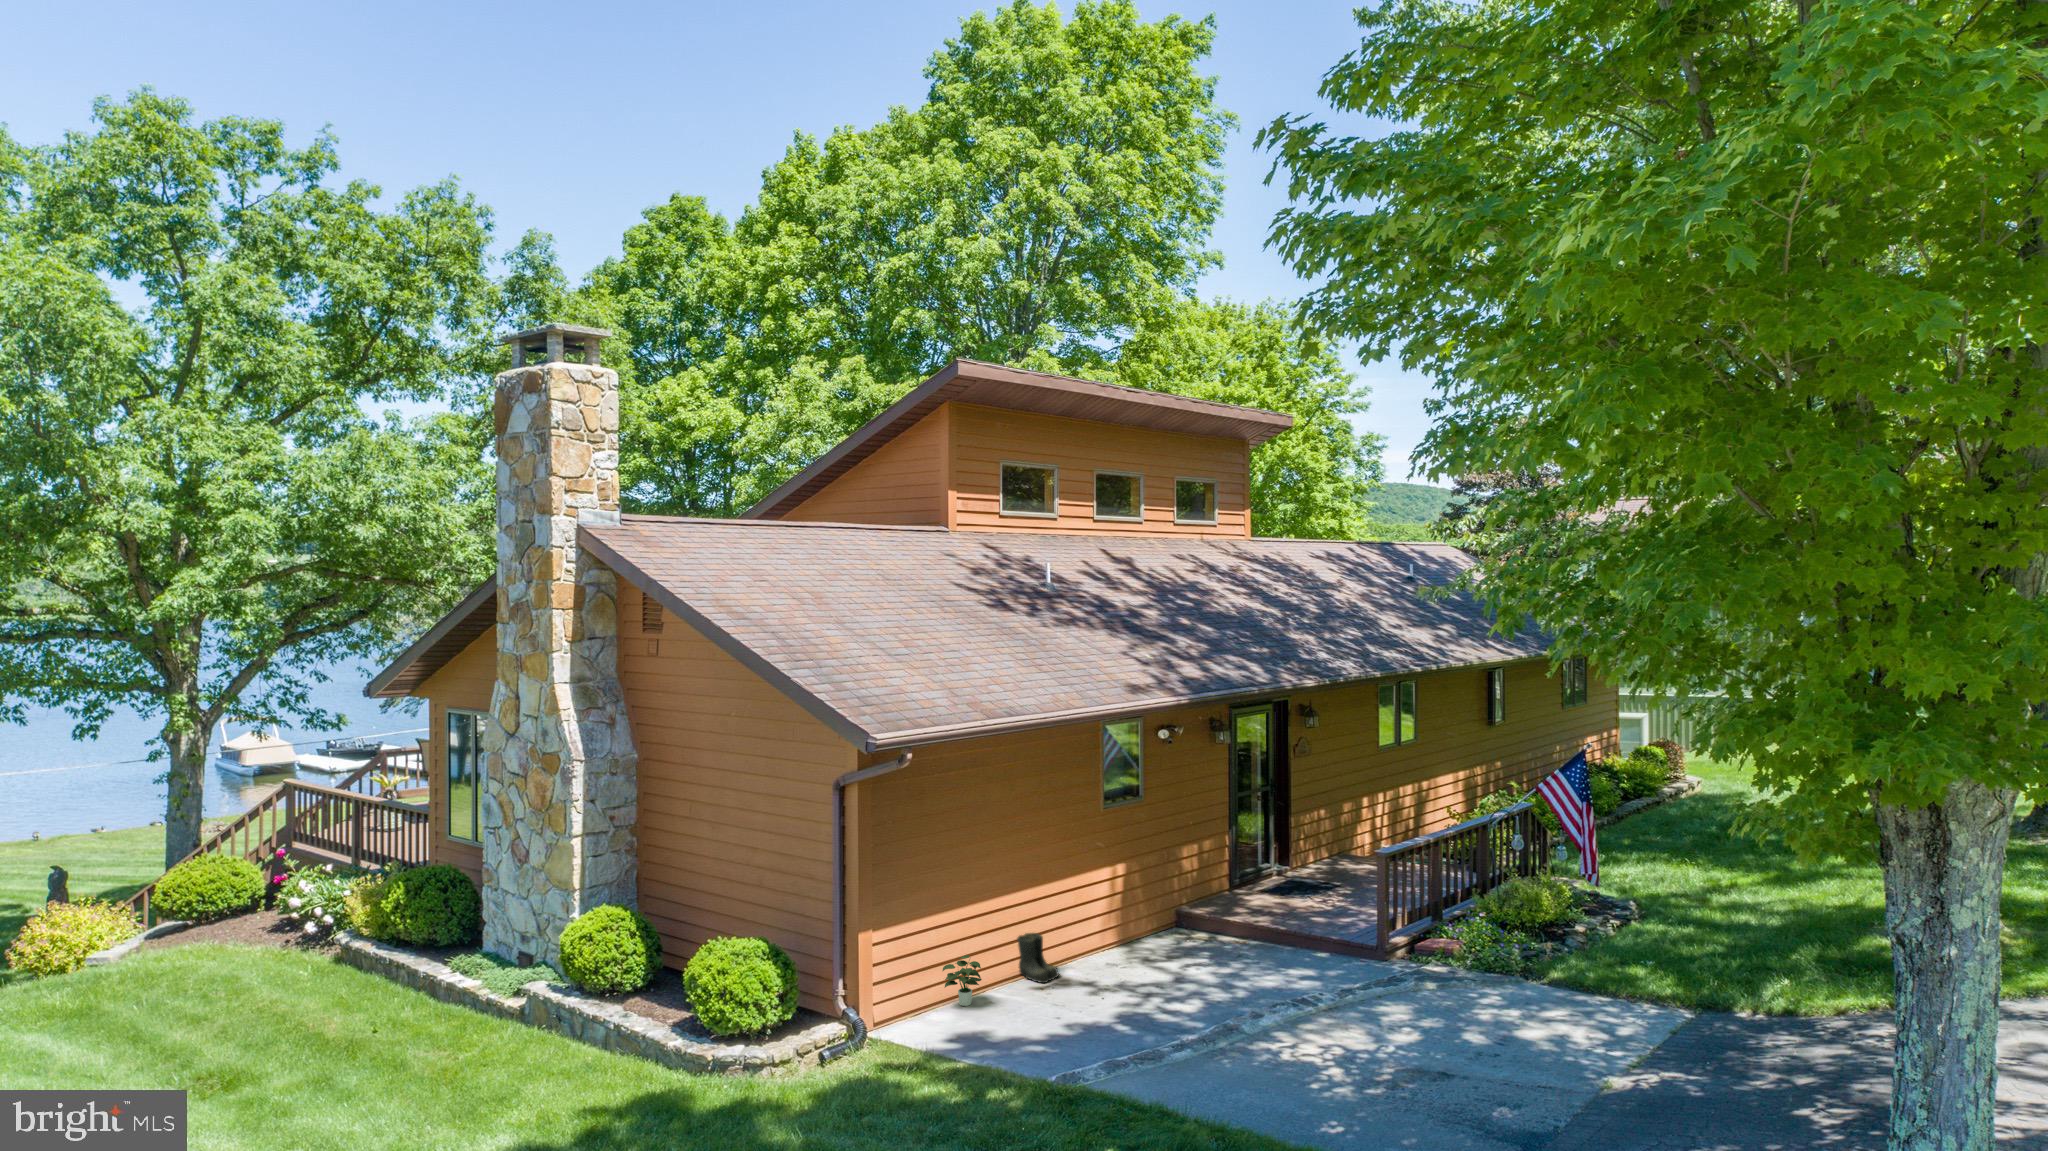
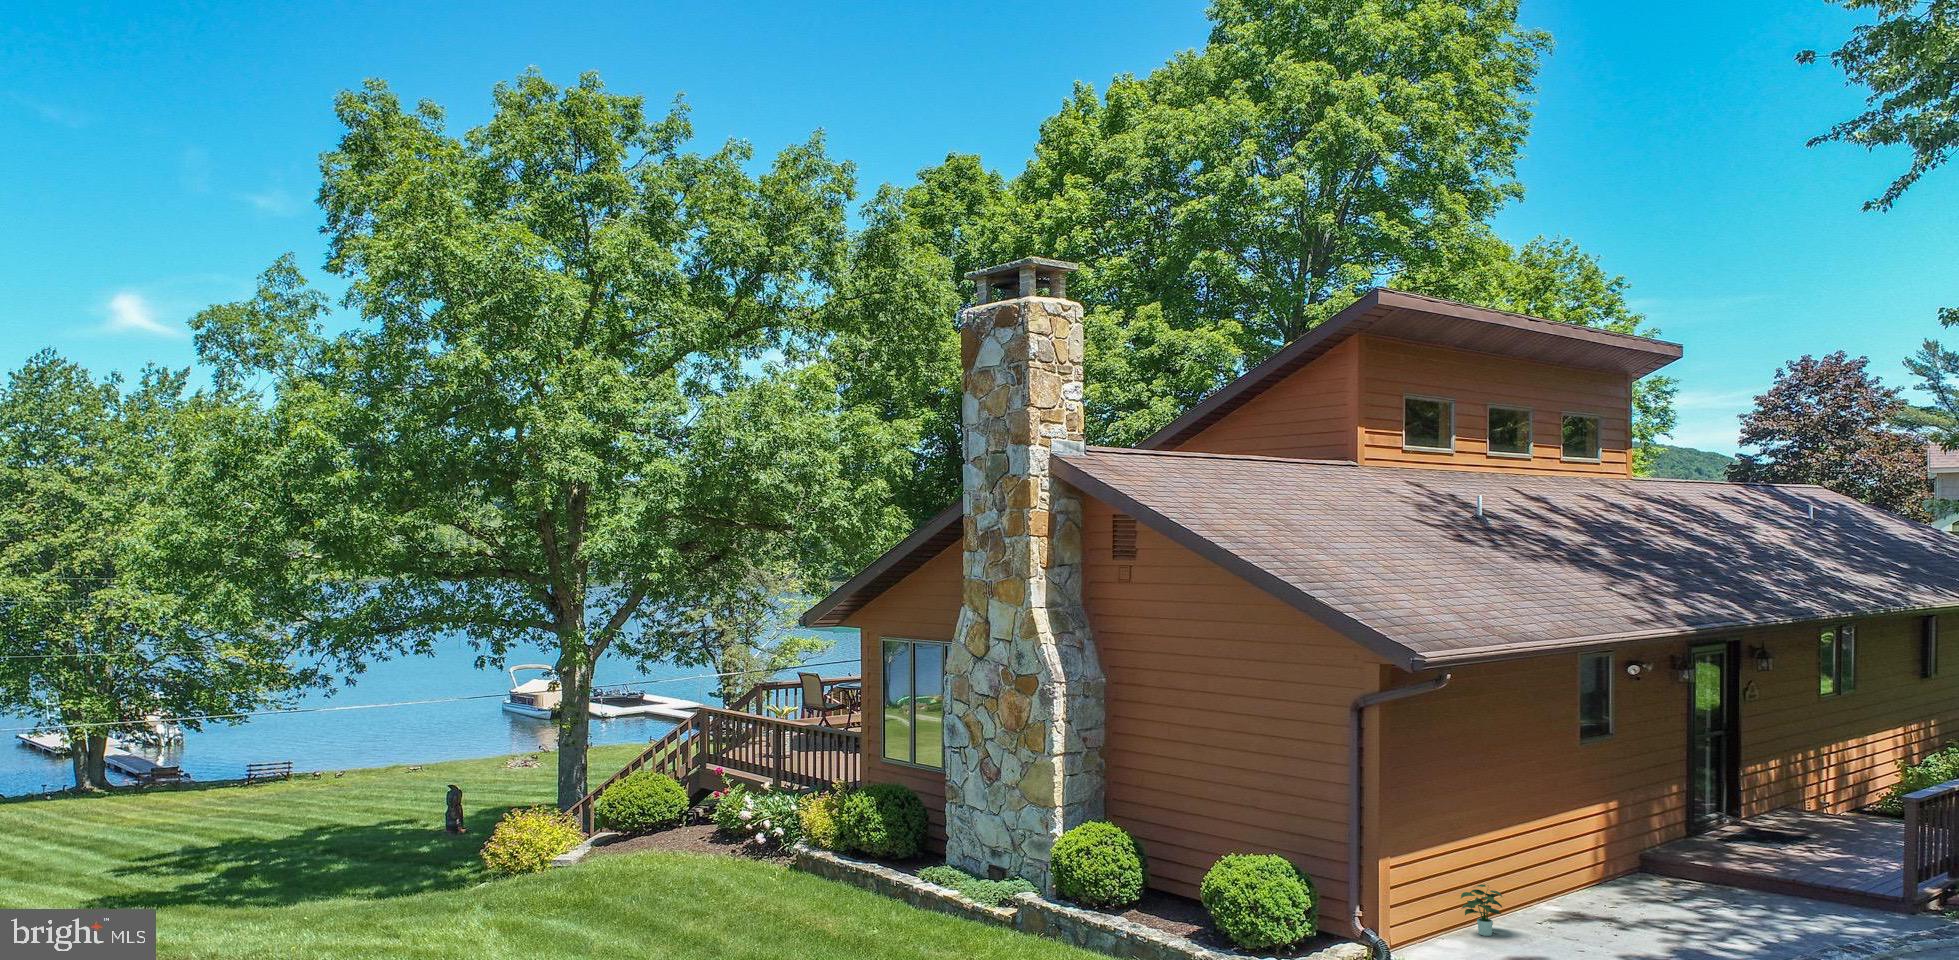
boots: present [1017,933,1059,983] -> none [1519,870,1571,921]

